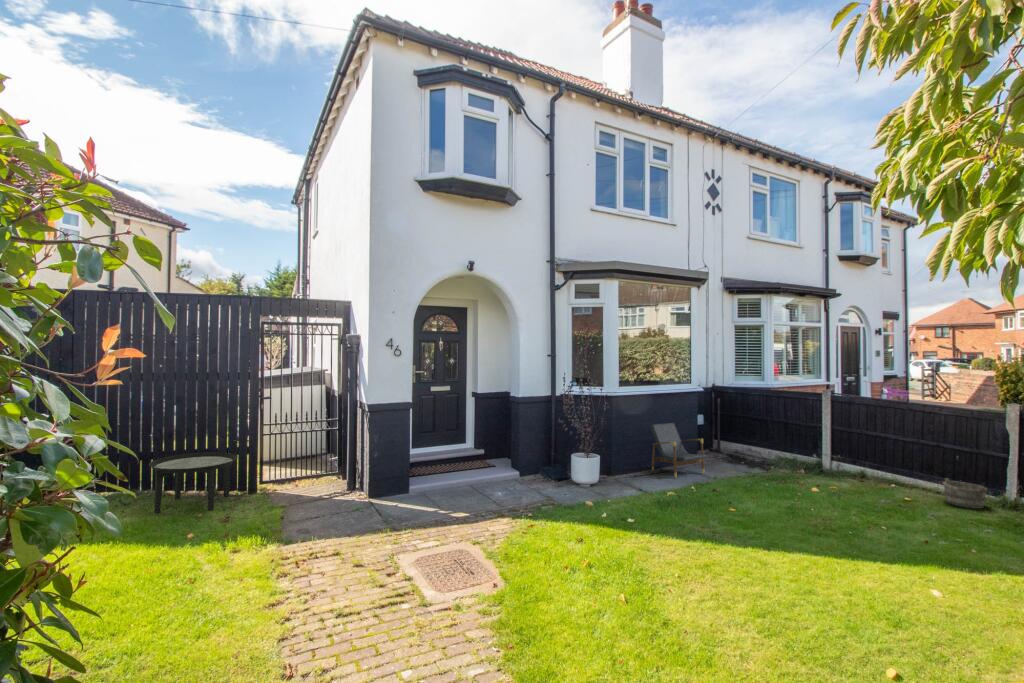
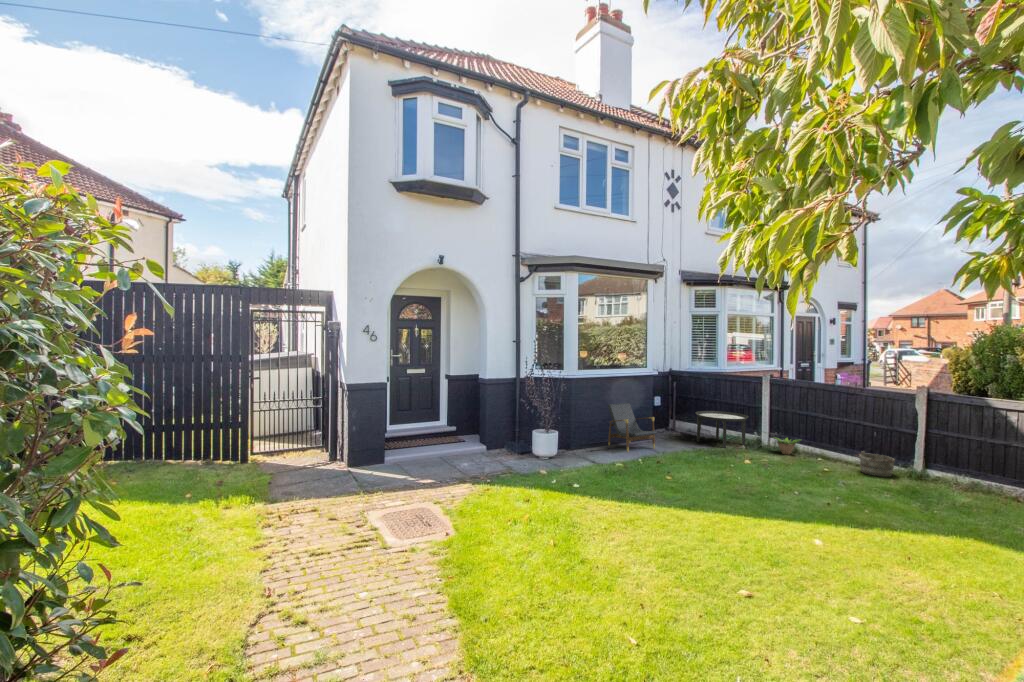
round table: present [149,452,238,513] -> present [695,411,748,448]
decorative plant: none [834,461,872,481] -> present [775,438,800,455]

